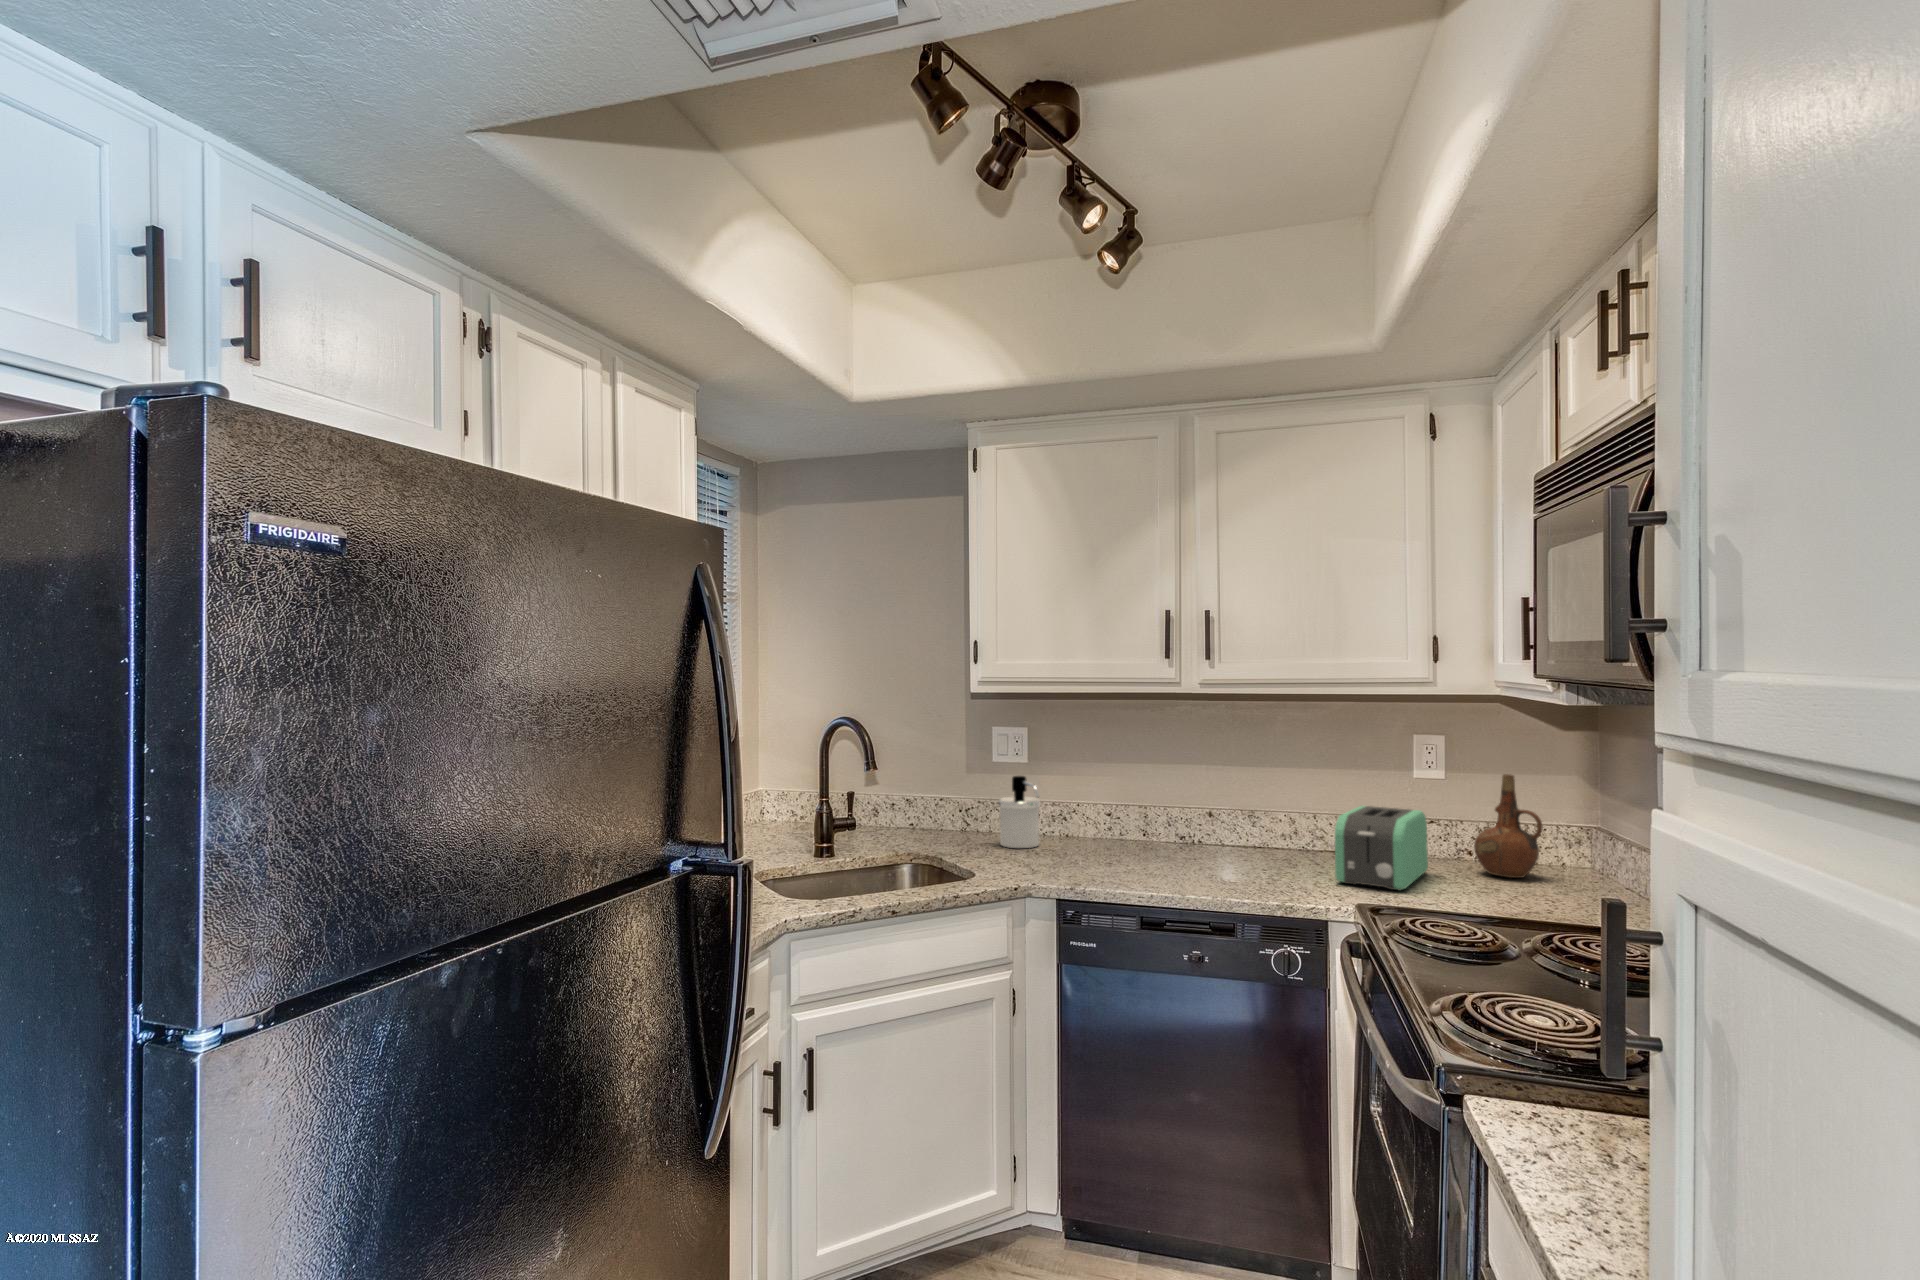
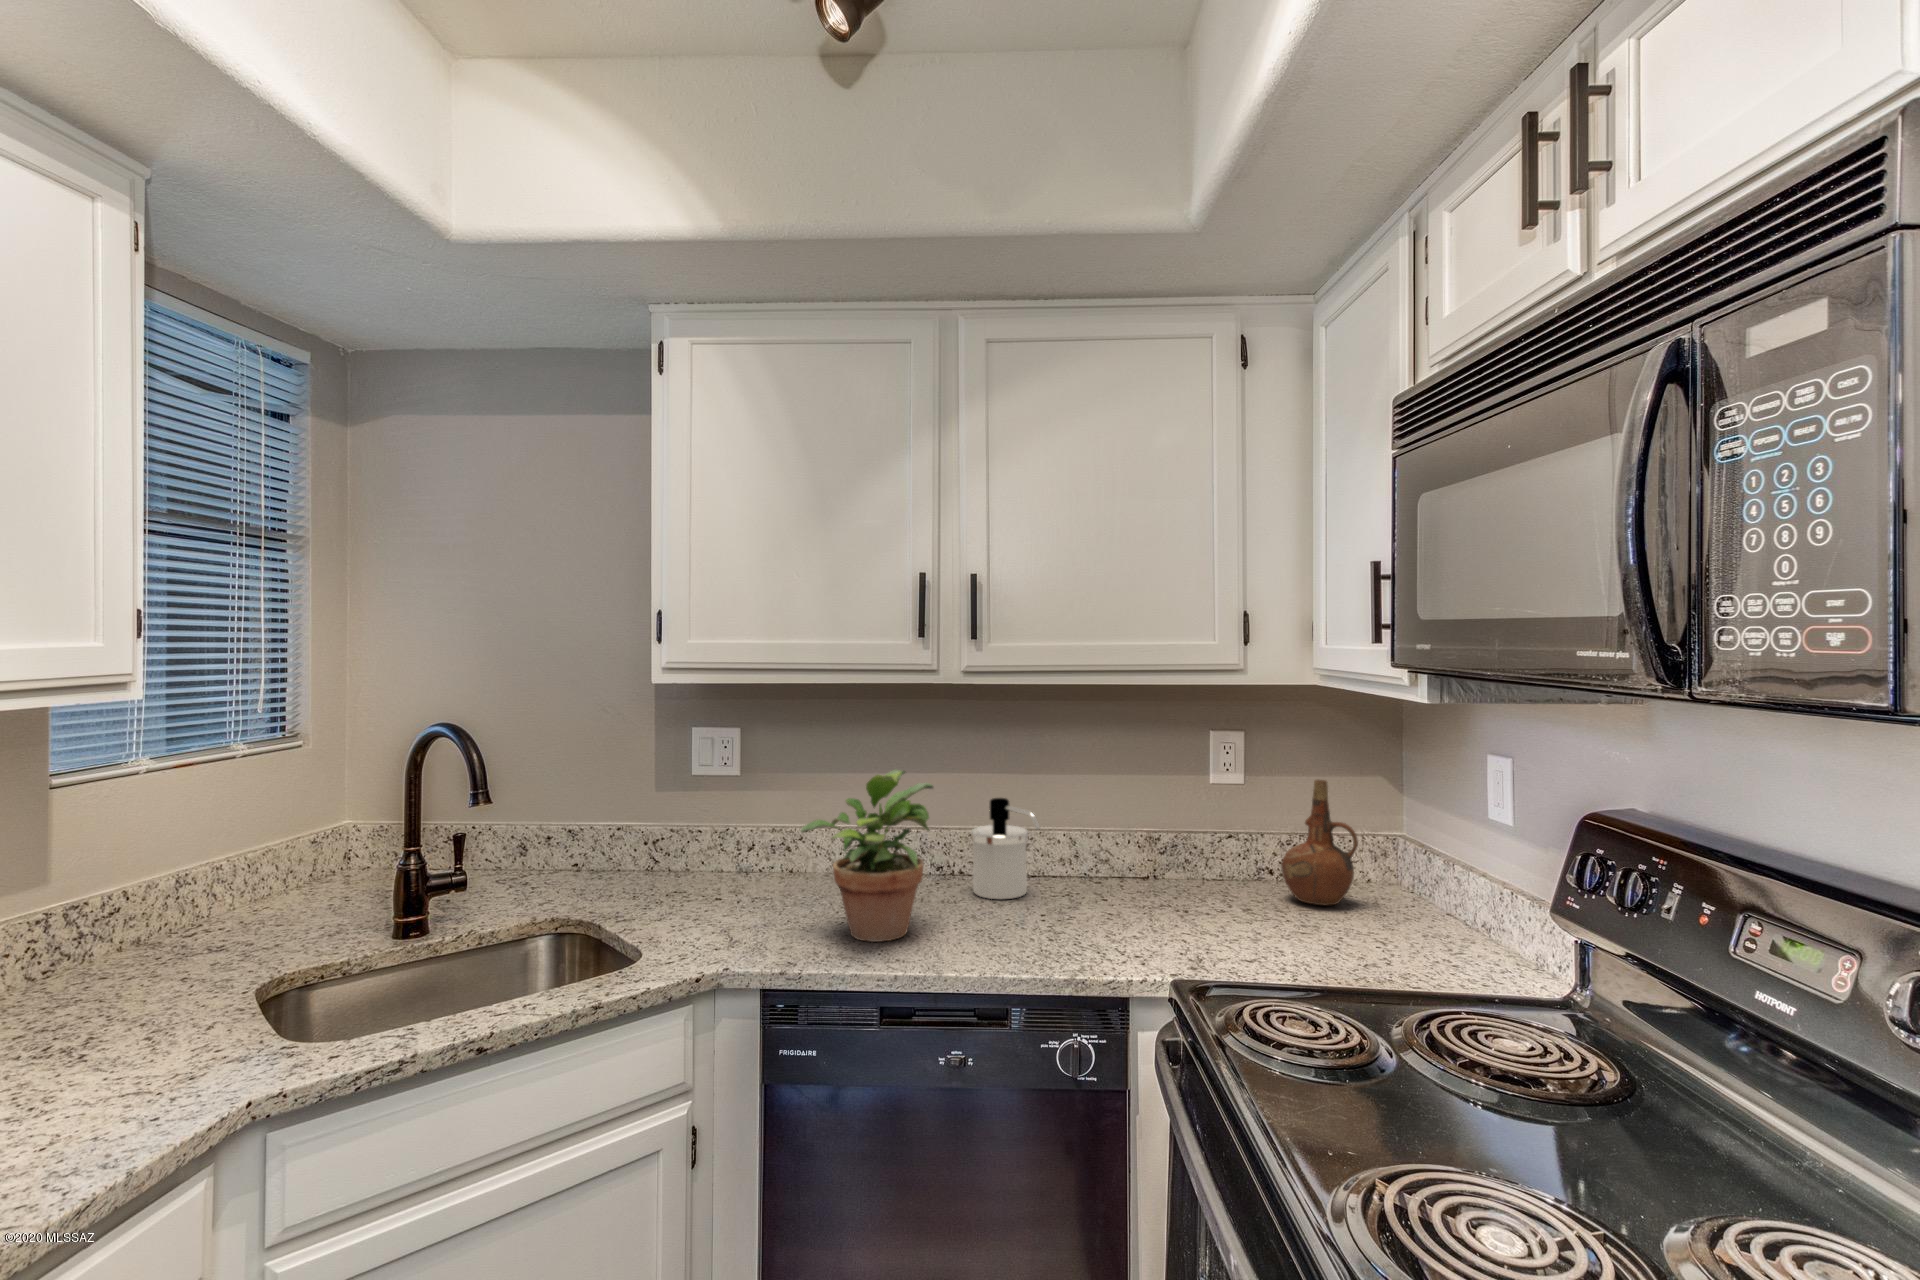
potted plant: none [1081,755,1178,877] -> present [801,770,933,942]
soap dispenser: present [998,776,1040,848] -> present [971,798,1040,899]
toaster: present [1335,806,1428,891] -> none [1132,824,1233,940]

